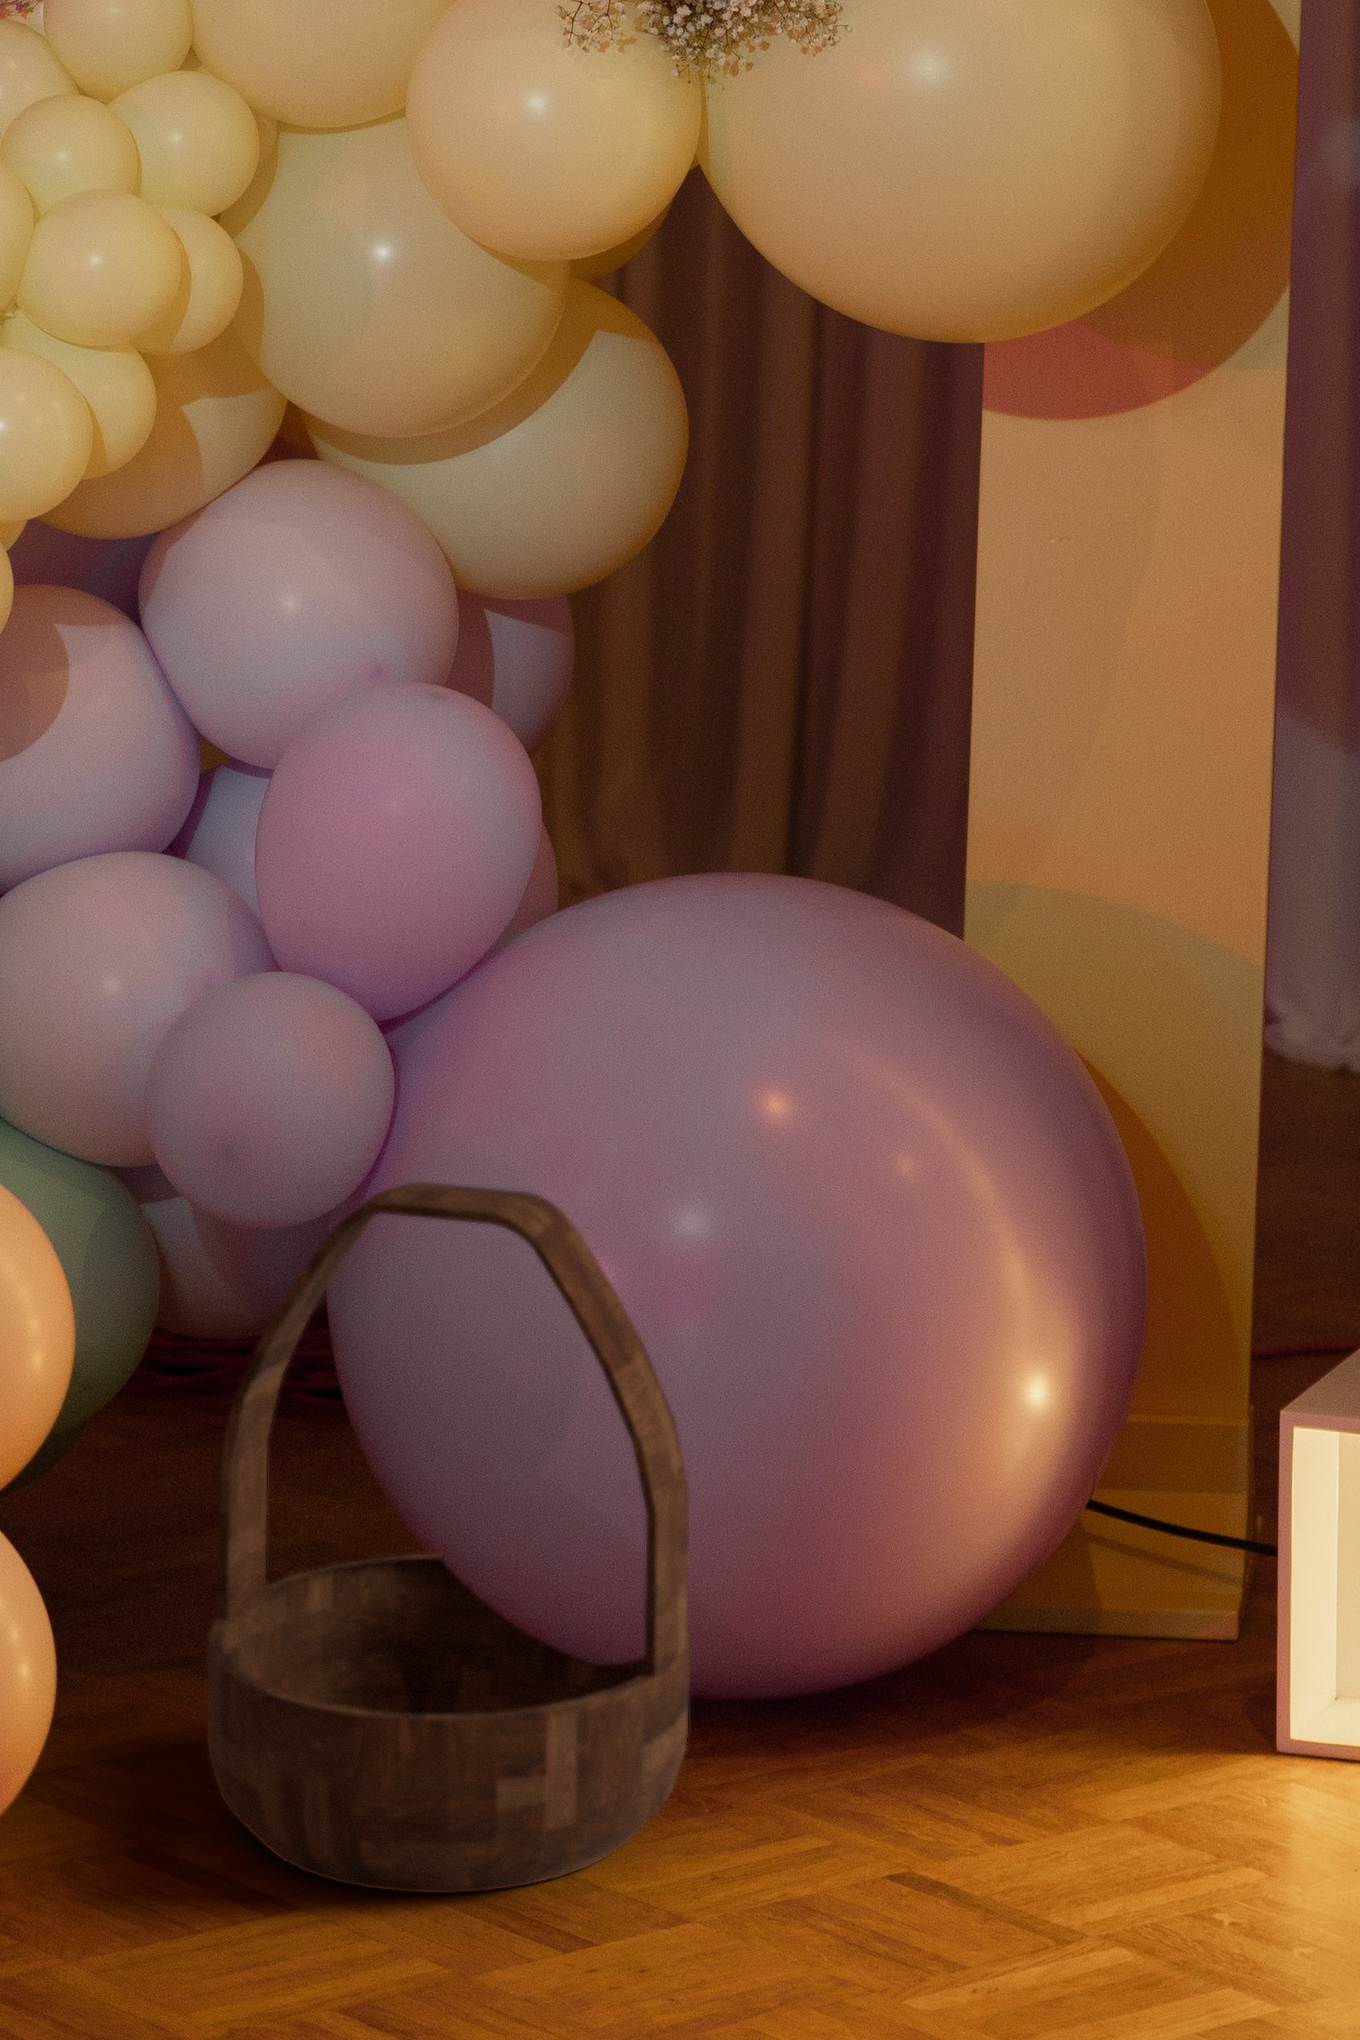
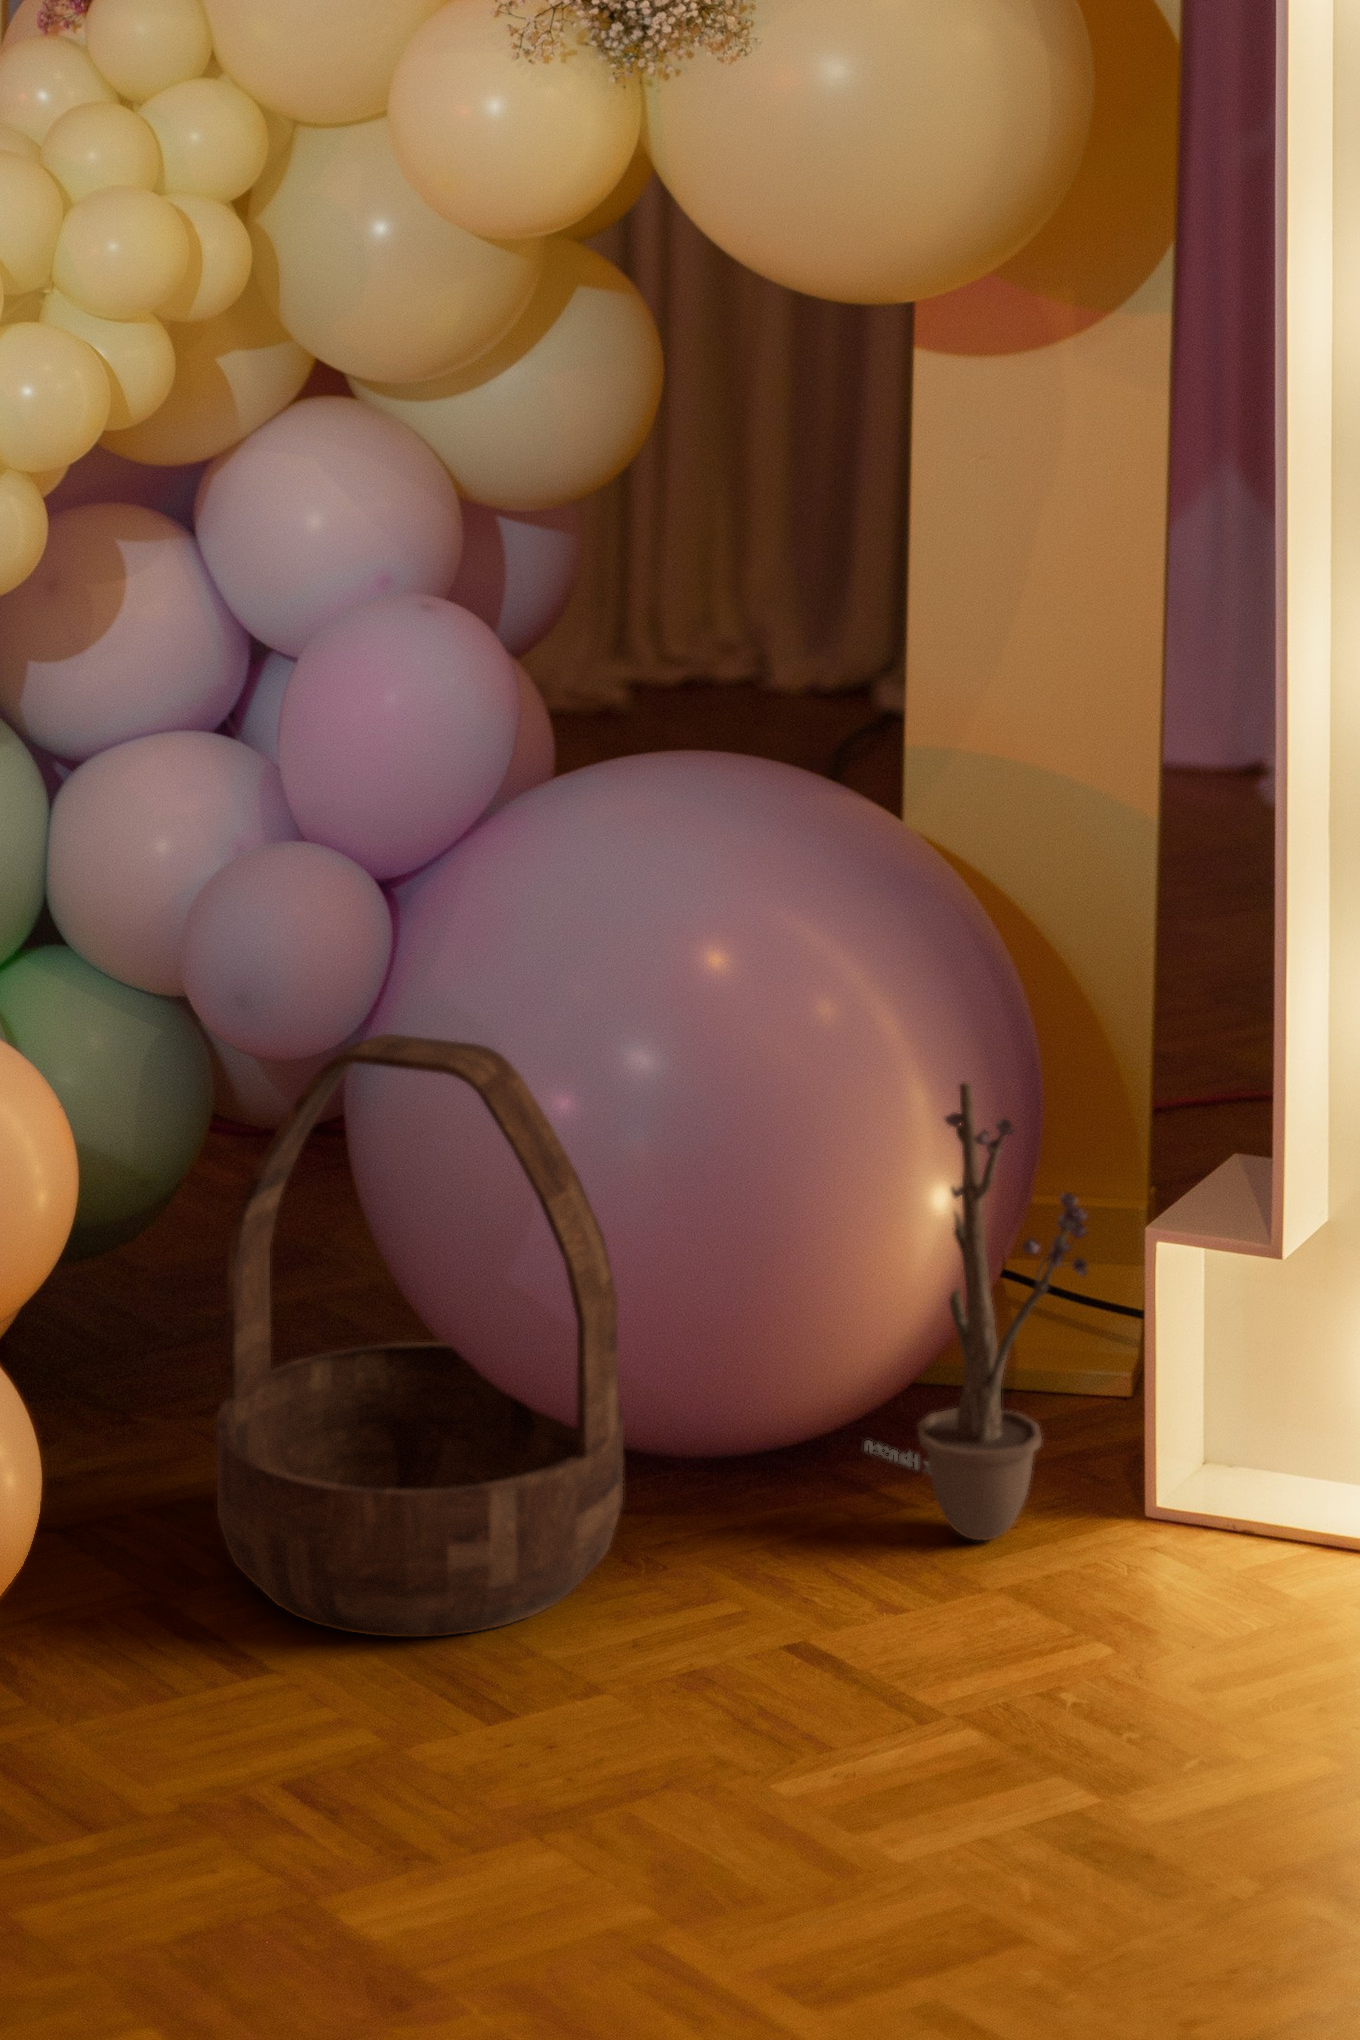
decorative plant: none [951,1237,1232,1774] -> present [864,1083,1087,1540]

